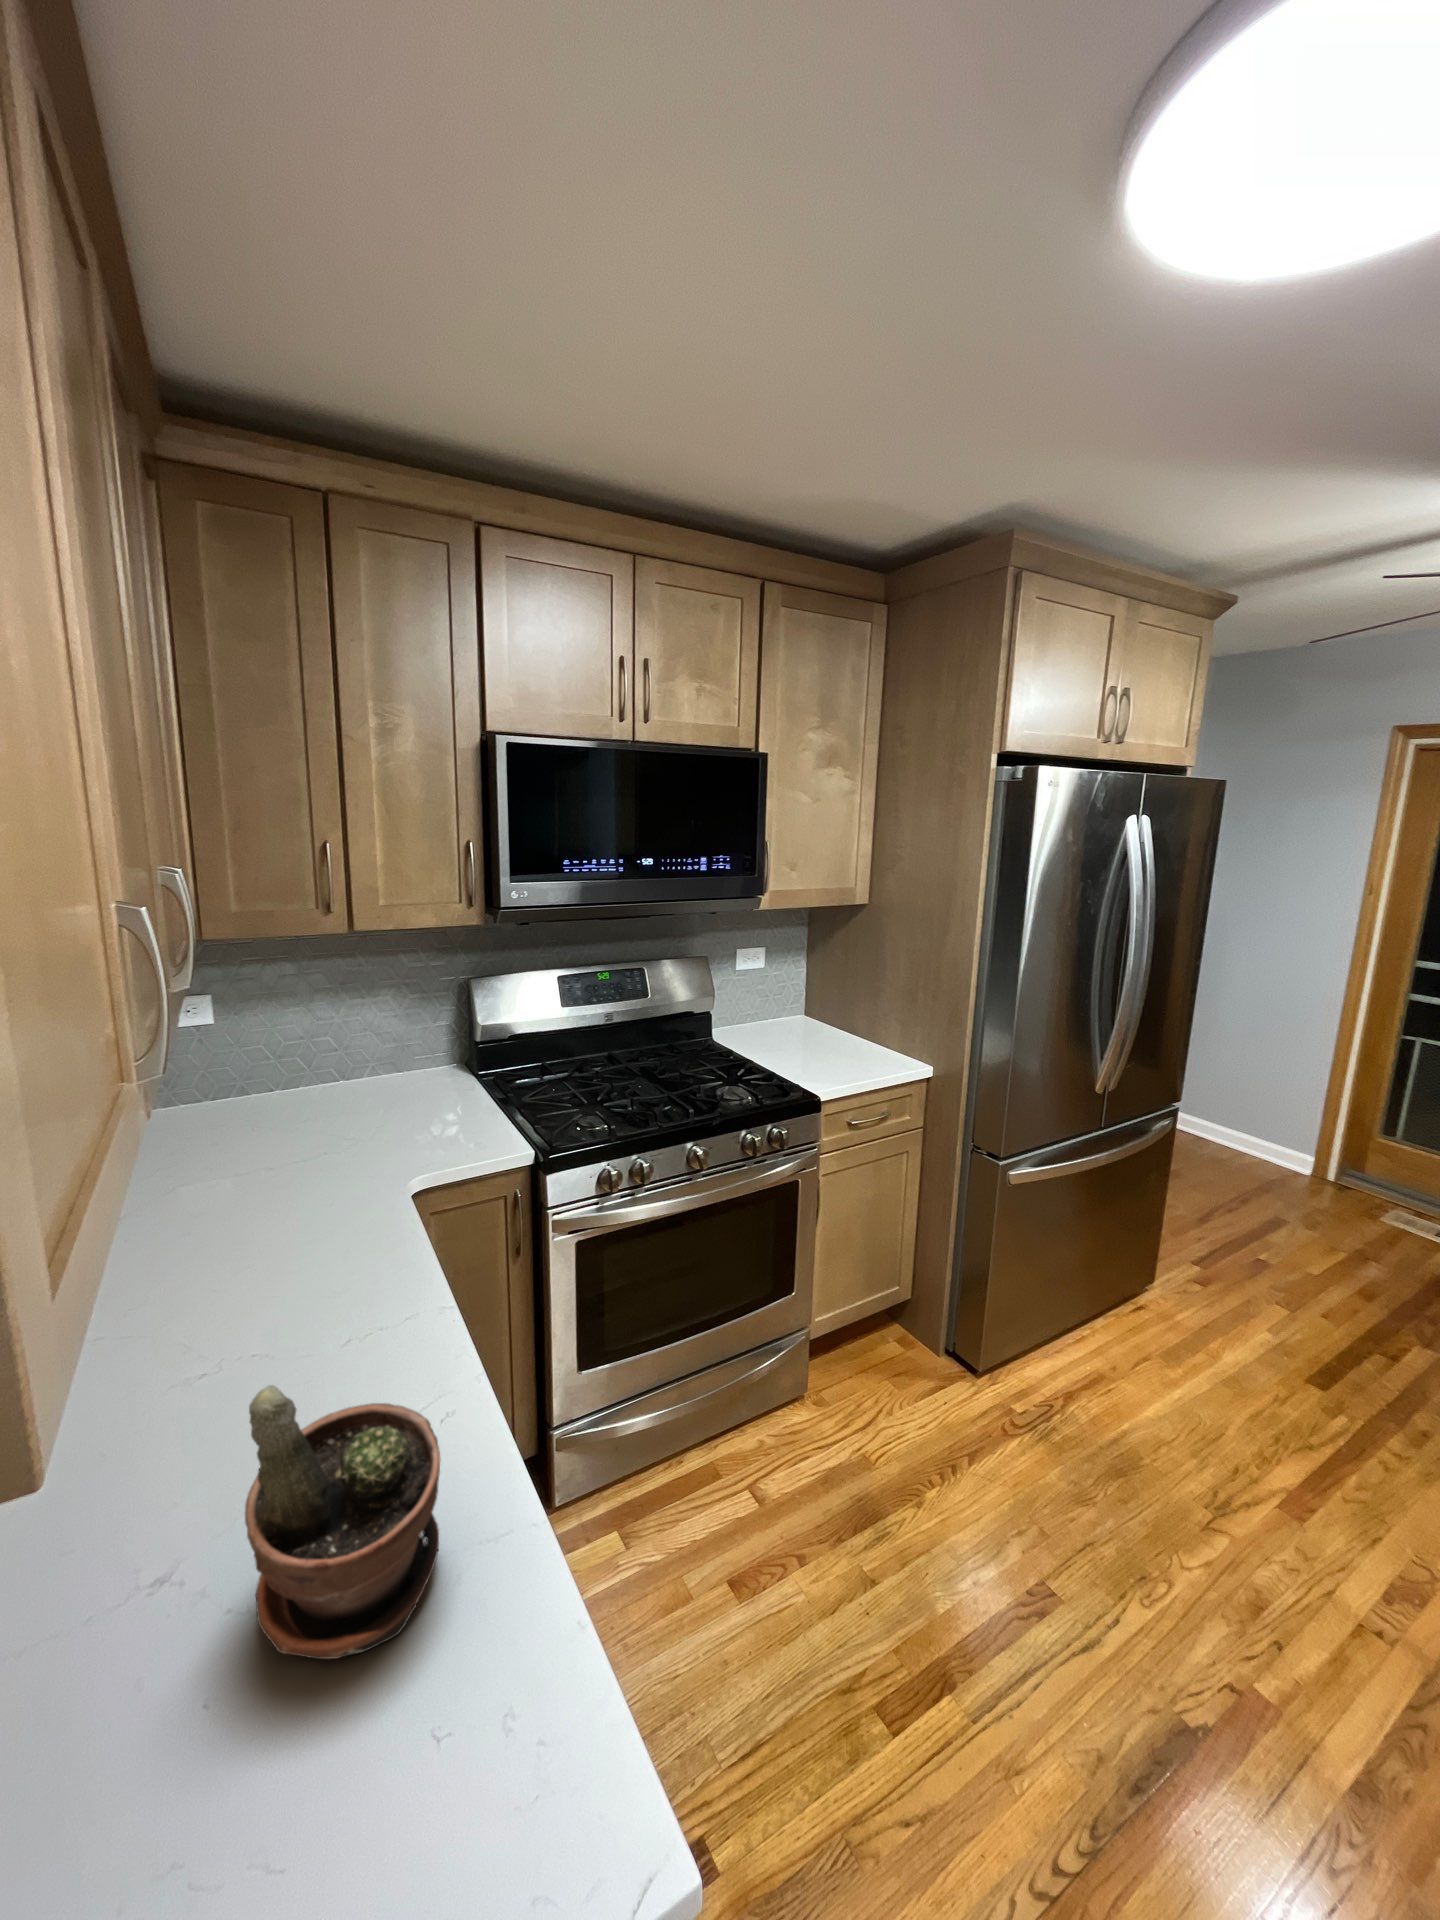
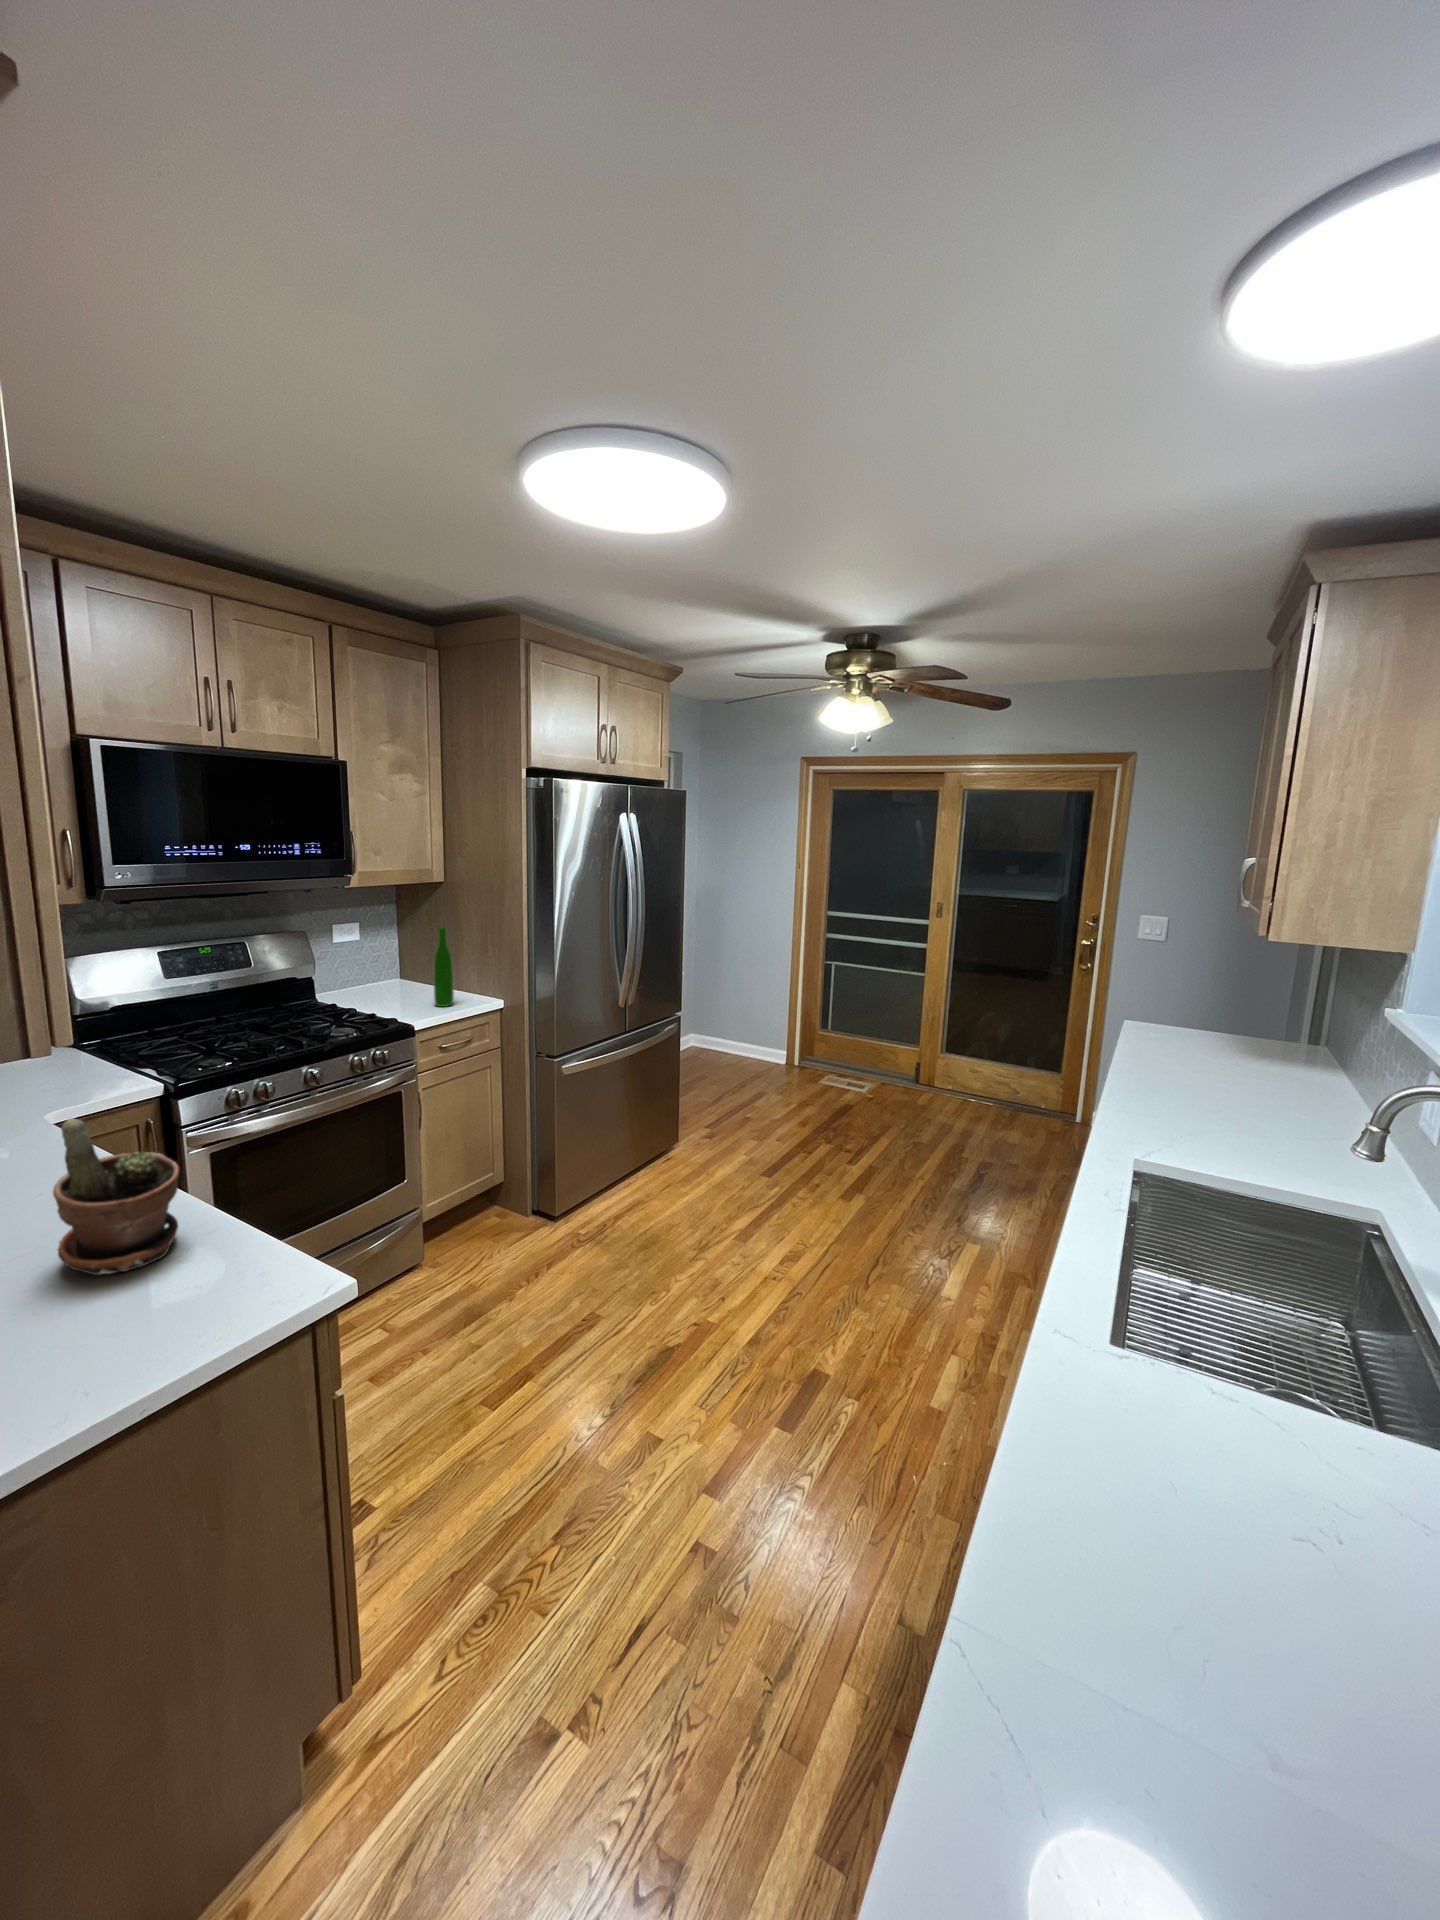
wine bottle: none [846,966,873,1069] -> present [434,927,454,1007]

